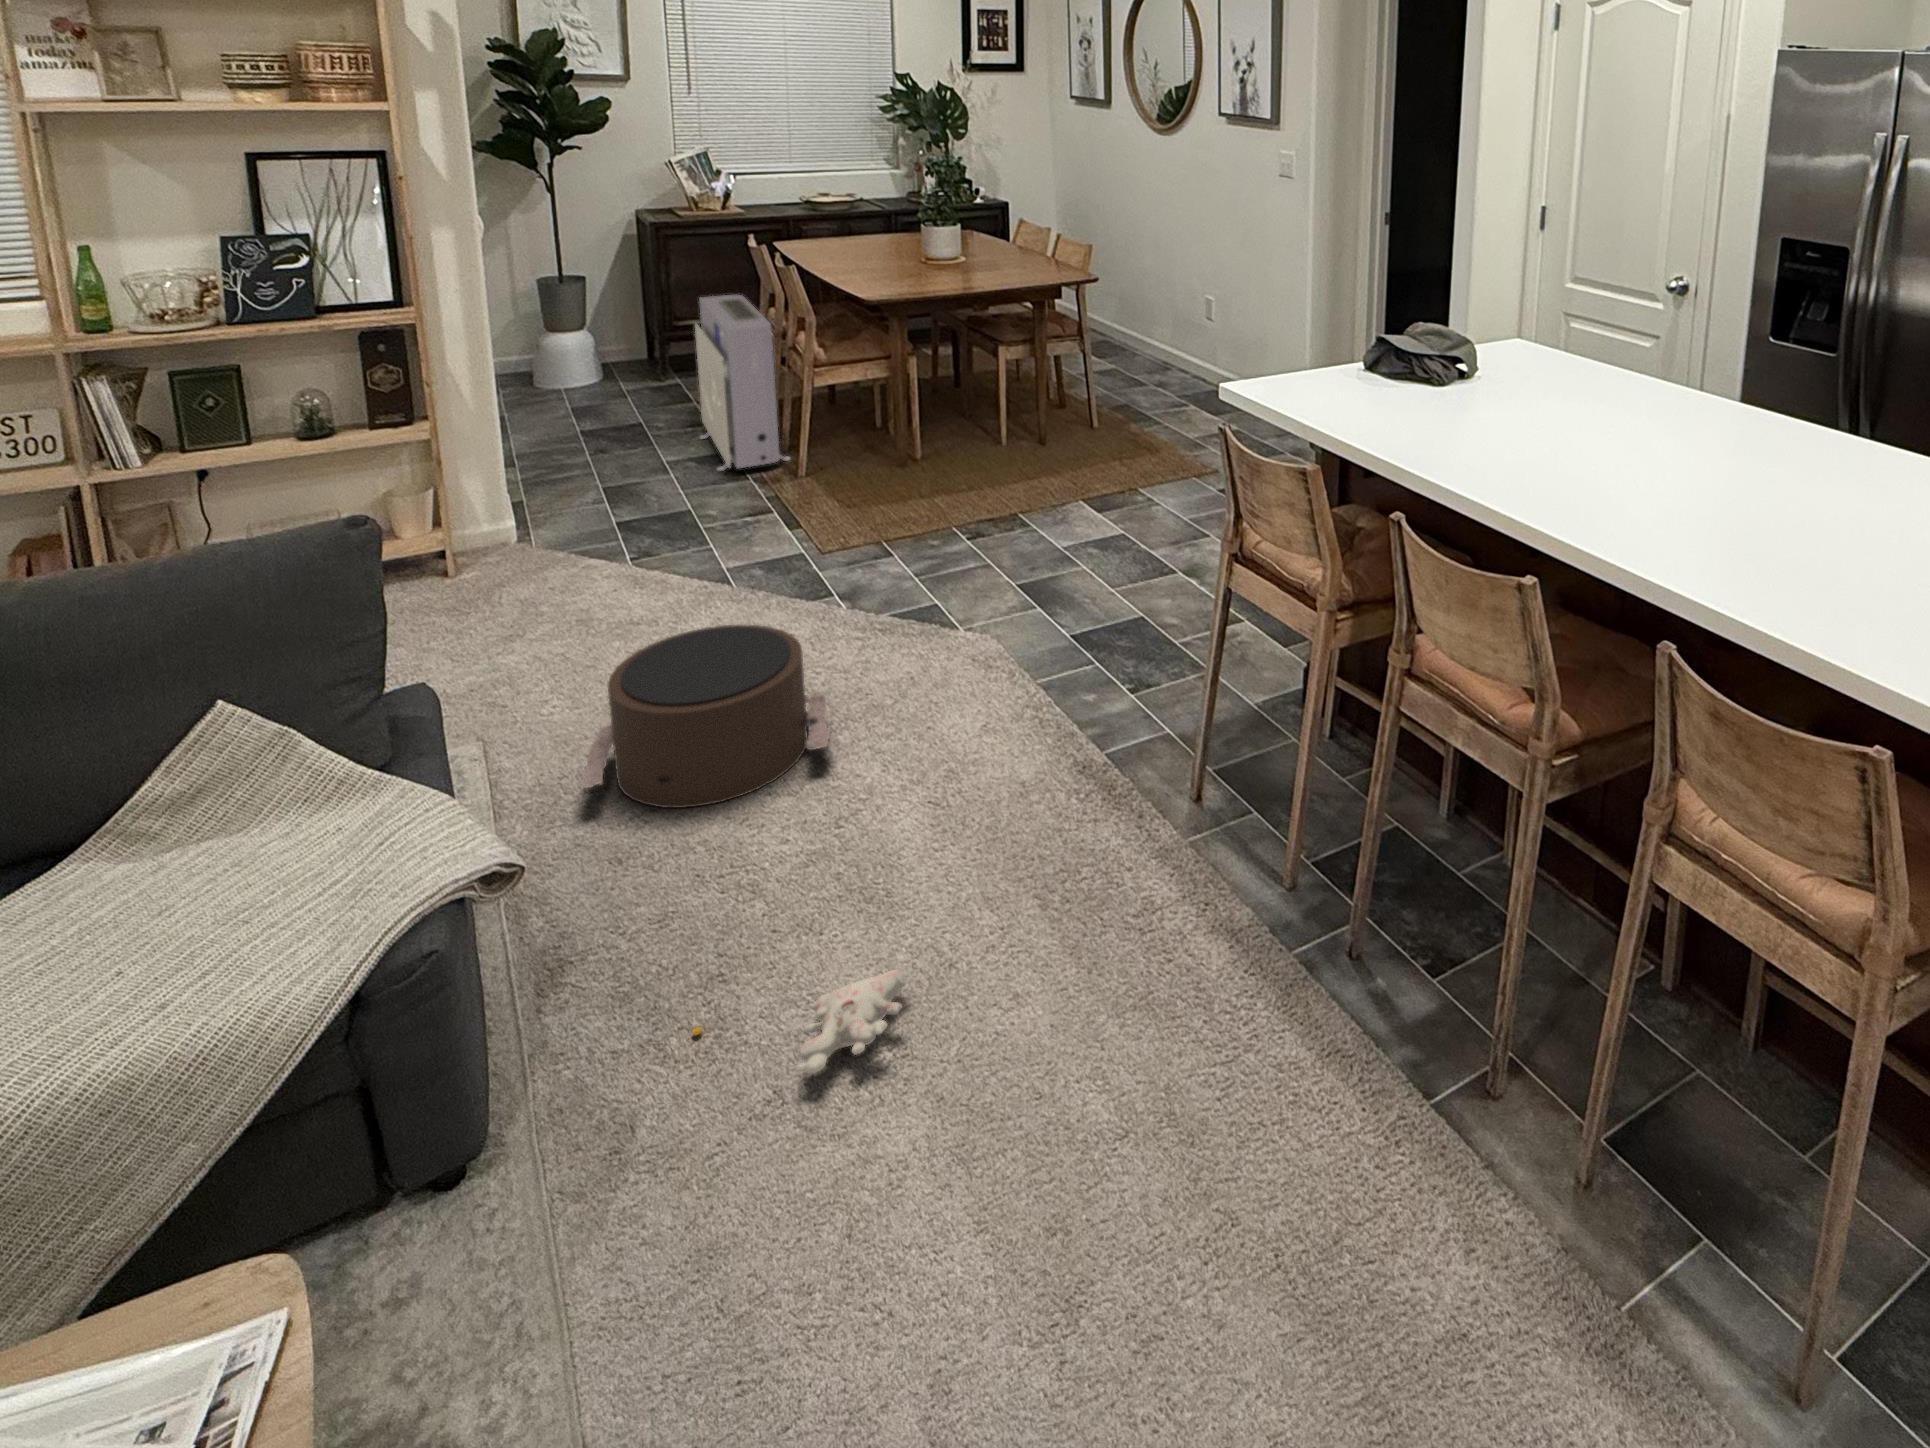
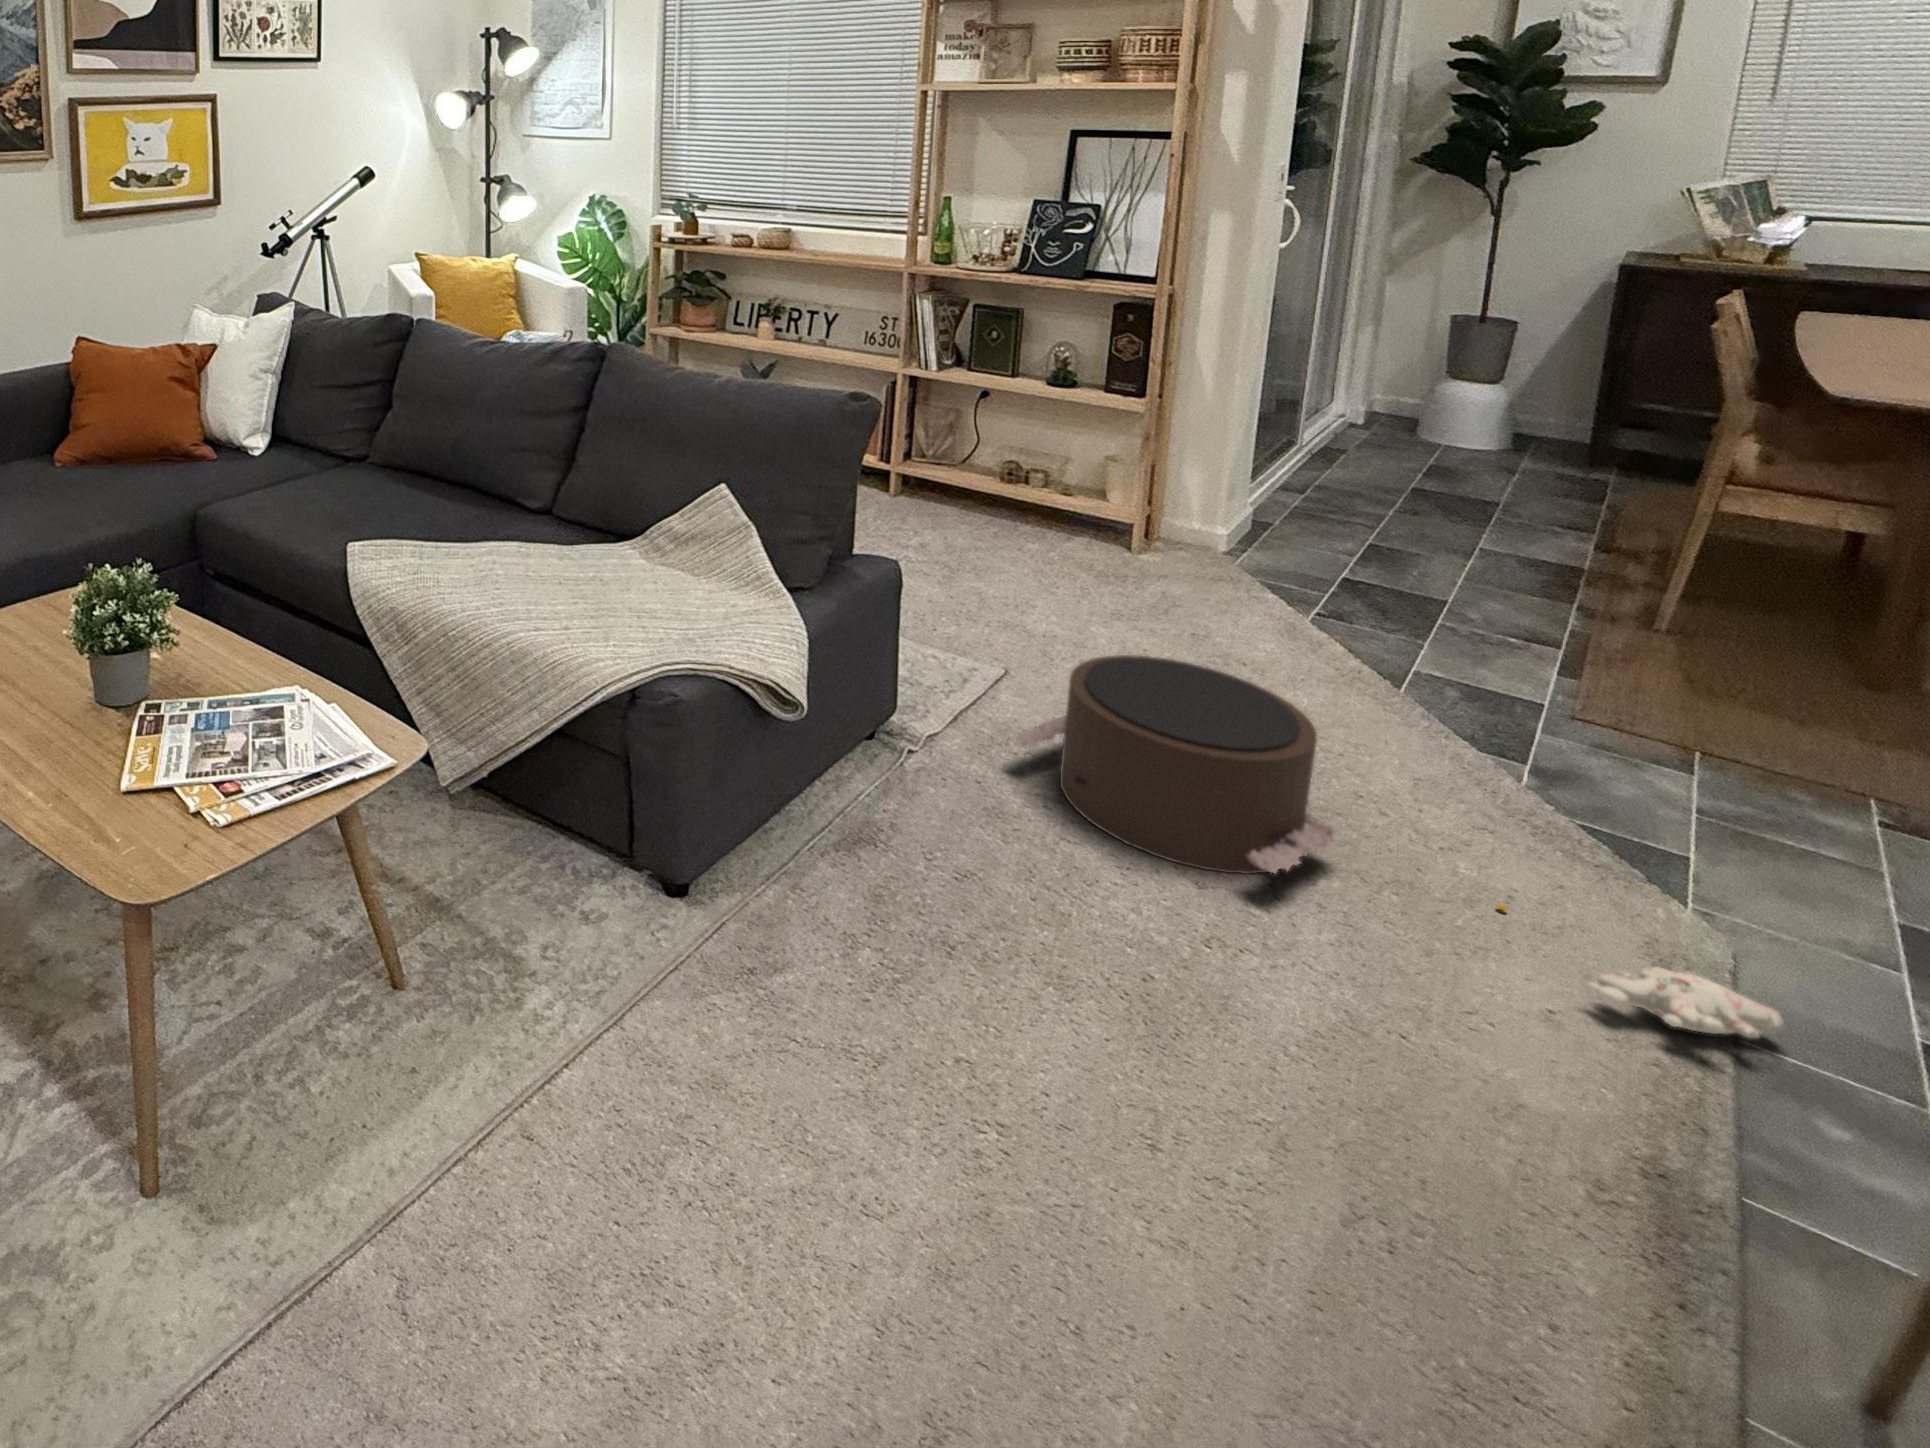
air purifier: present [695,295,790,471] -> none [1536,367,1693,617]
plush toy: present [692,969,905,1073] -> present [1497,903,1784,1038]

